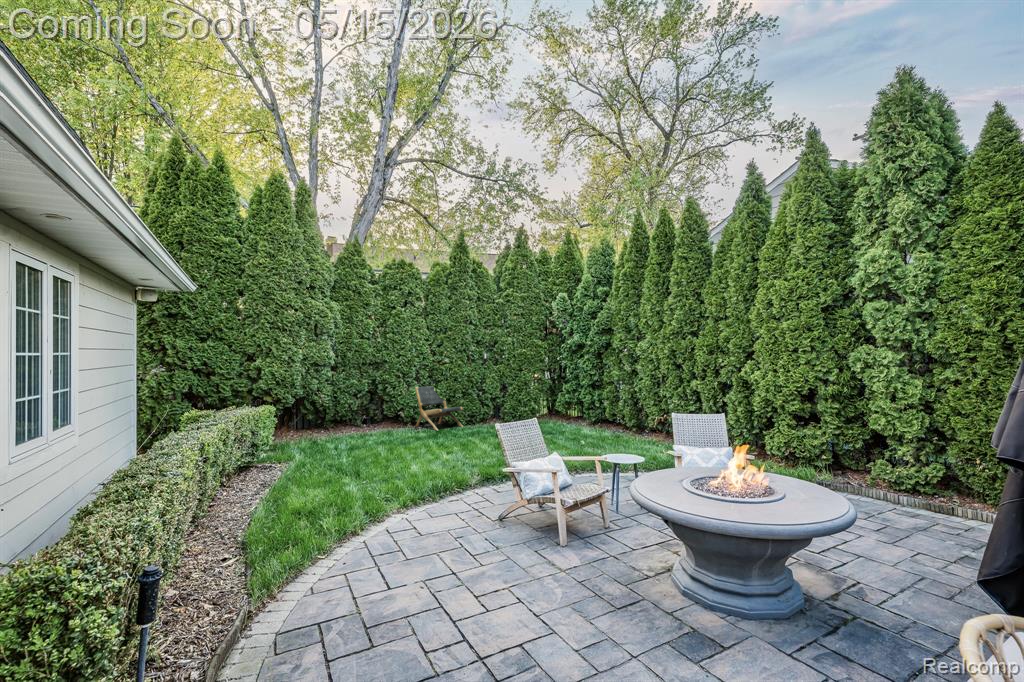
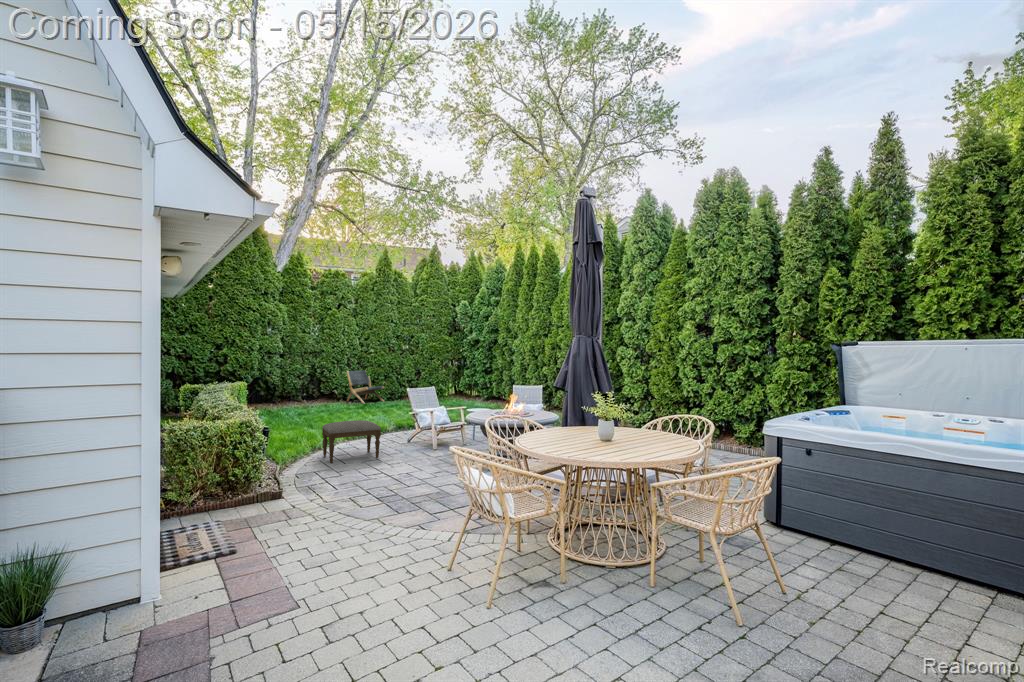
ottoman: none [356,487,458,580] -> present [322,420,381,463]

